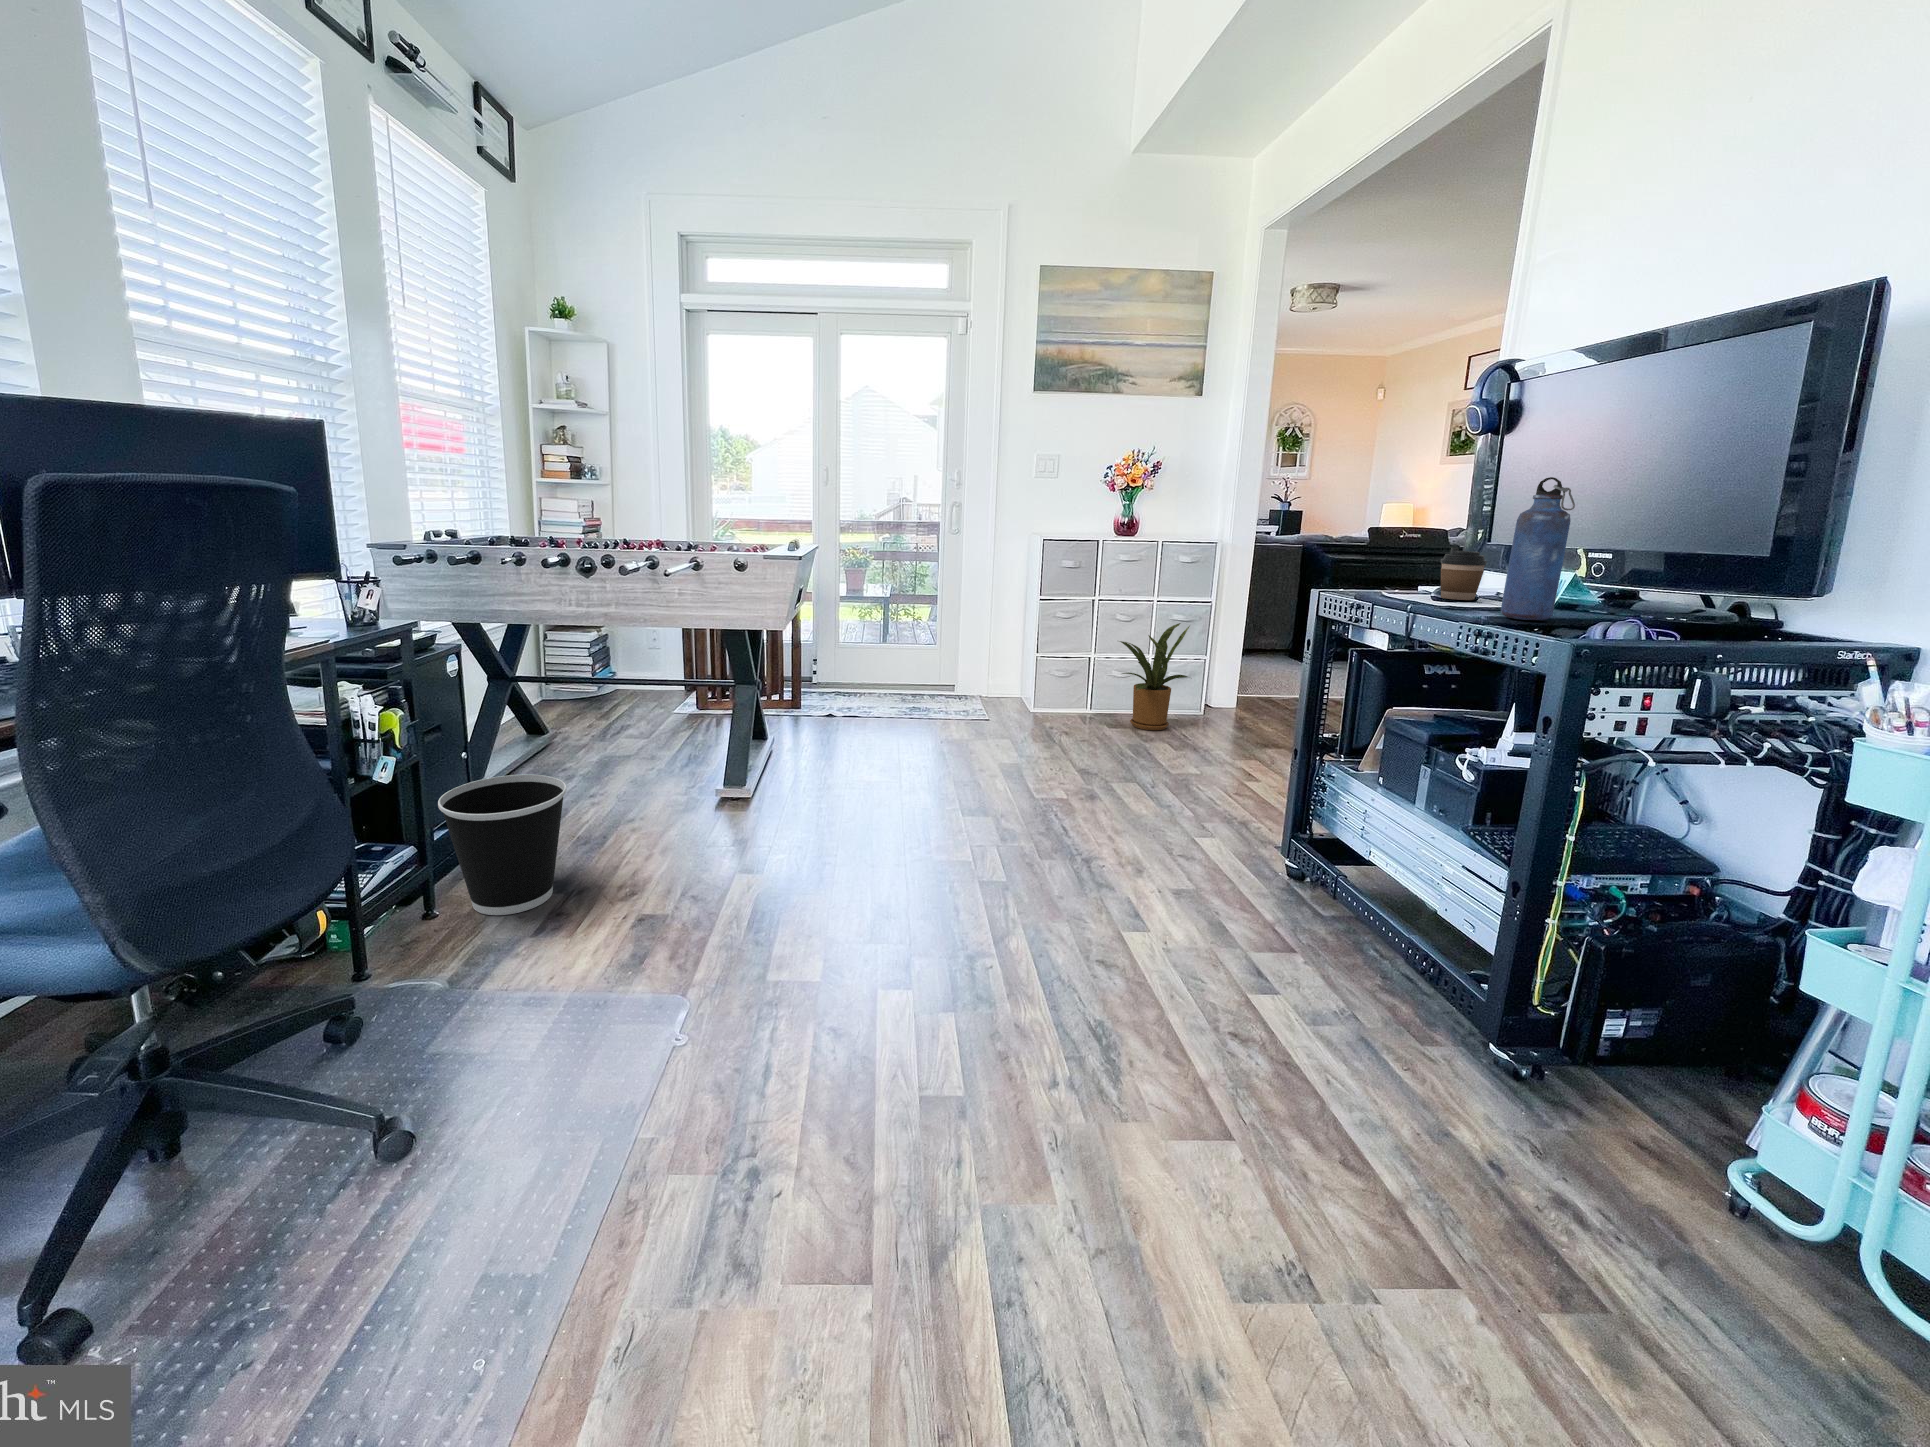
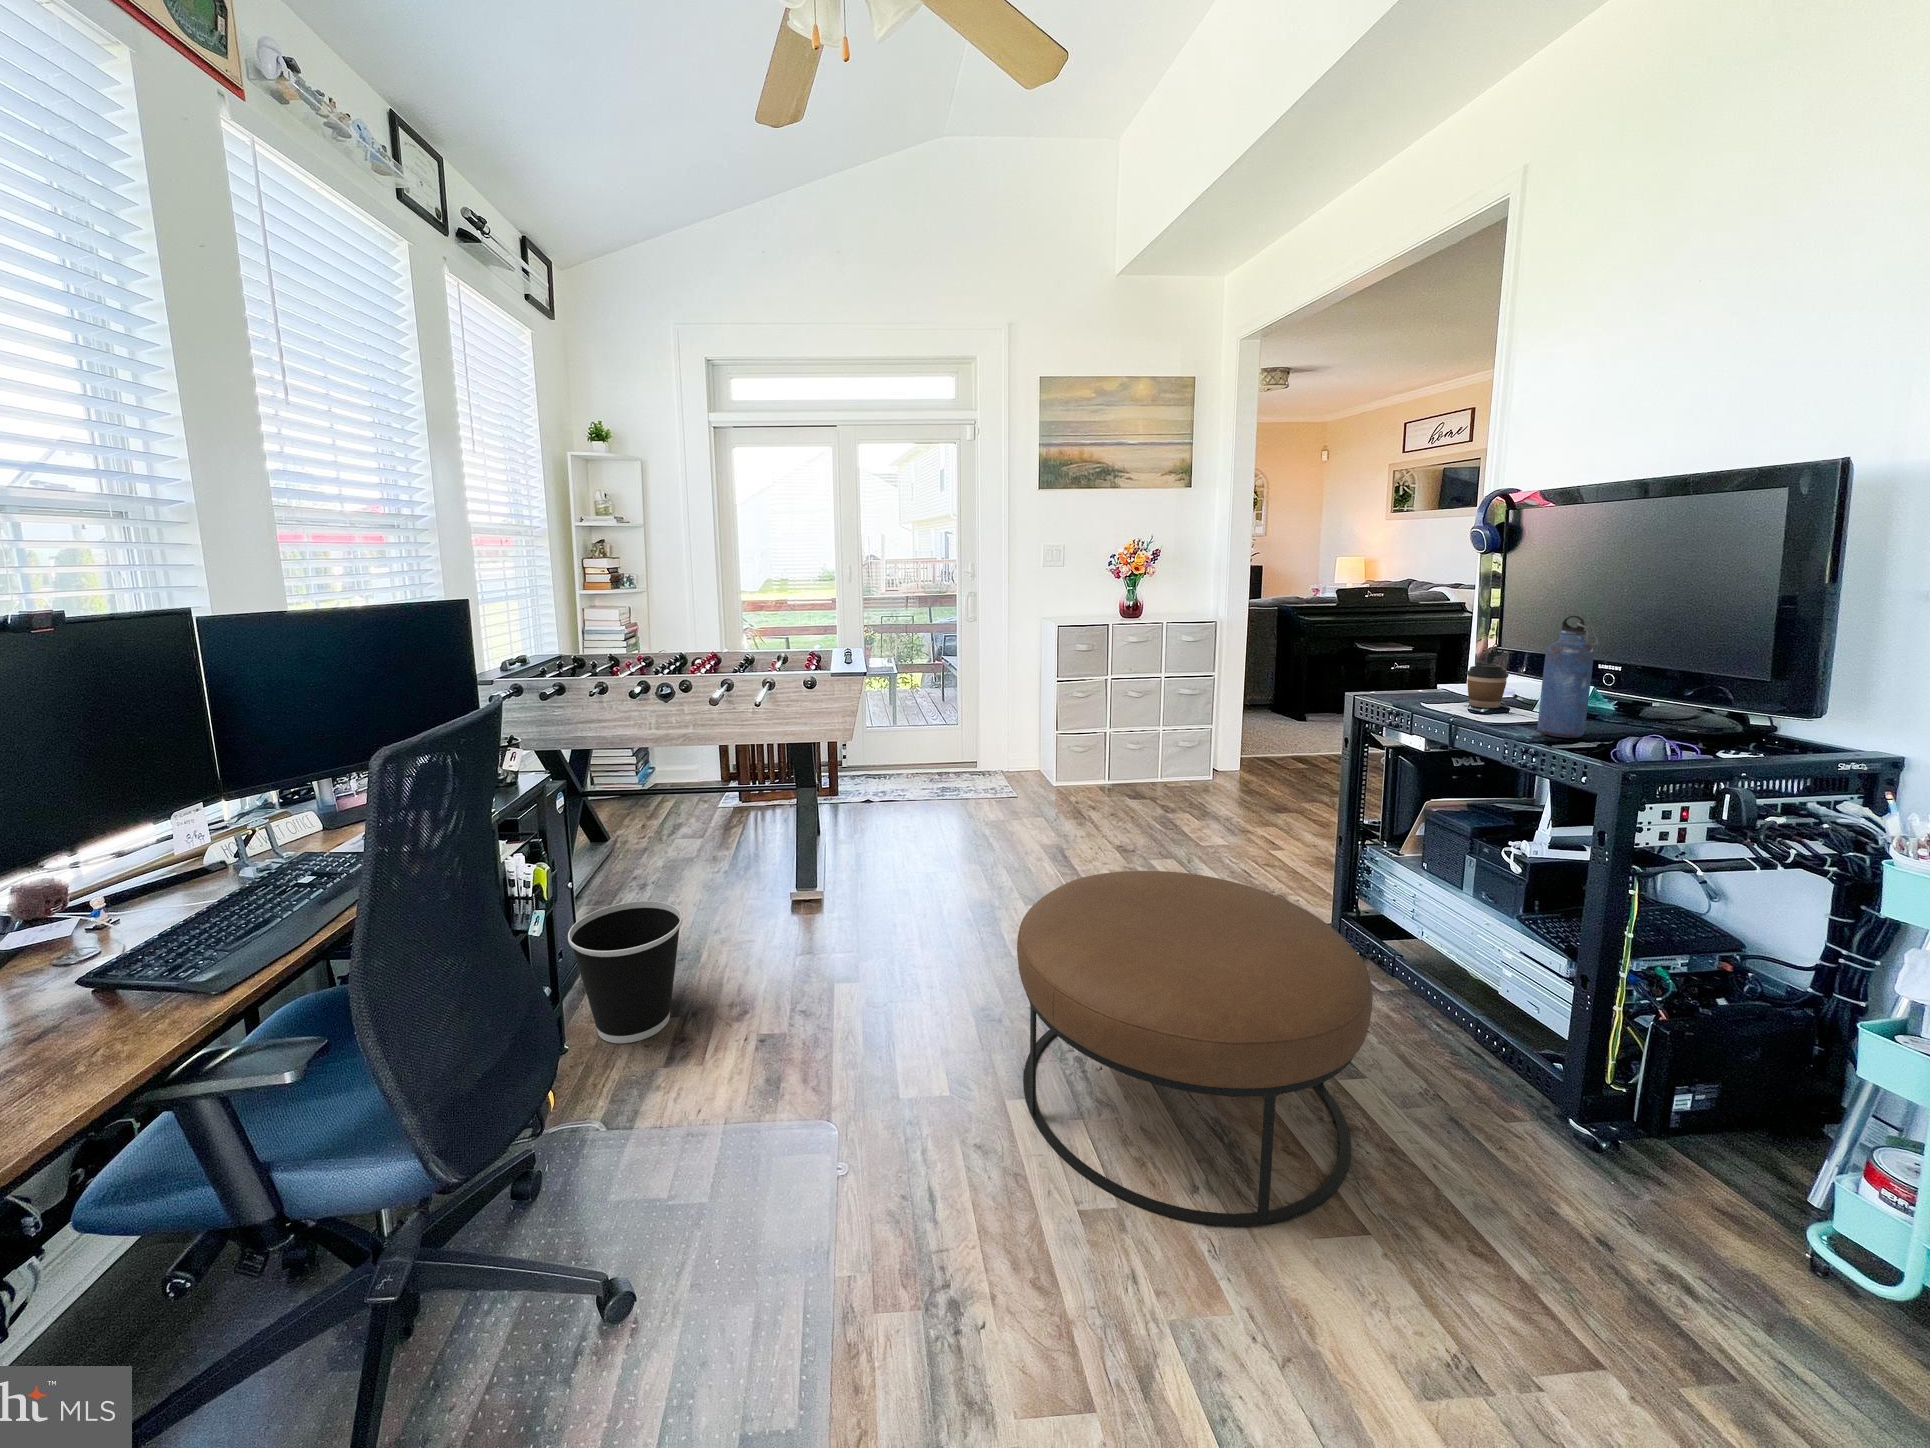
house plant: present [1120,623,1190,730] -> none [1131,697,1203,799]
ottoman: none [894,765,1271,1121] -> present [1017,871,1373,1226]

